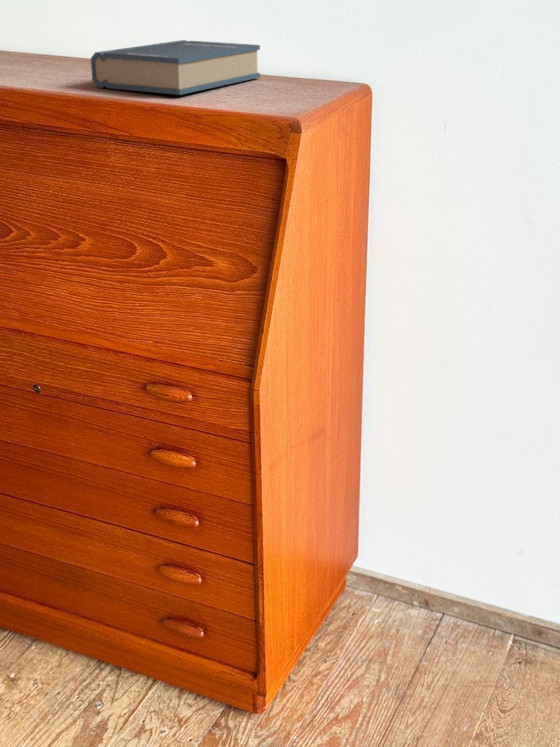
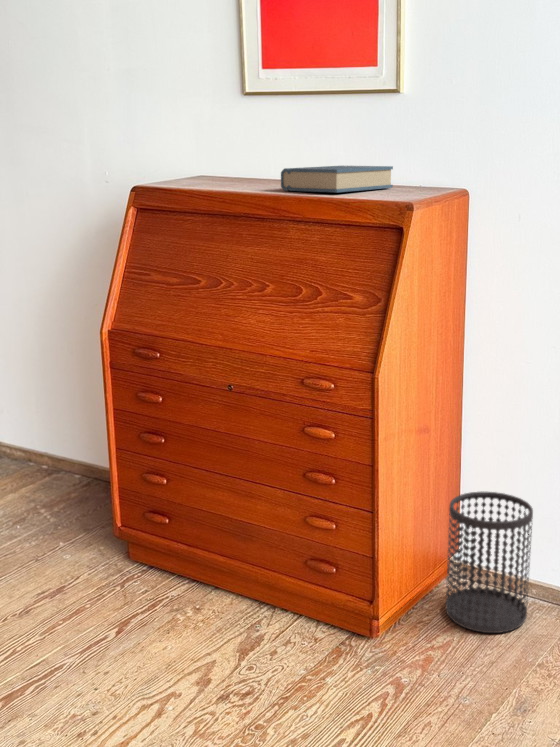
wastebasket: none [347,497,462,686] -> present [446,492,533,633]

